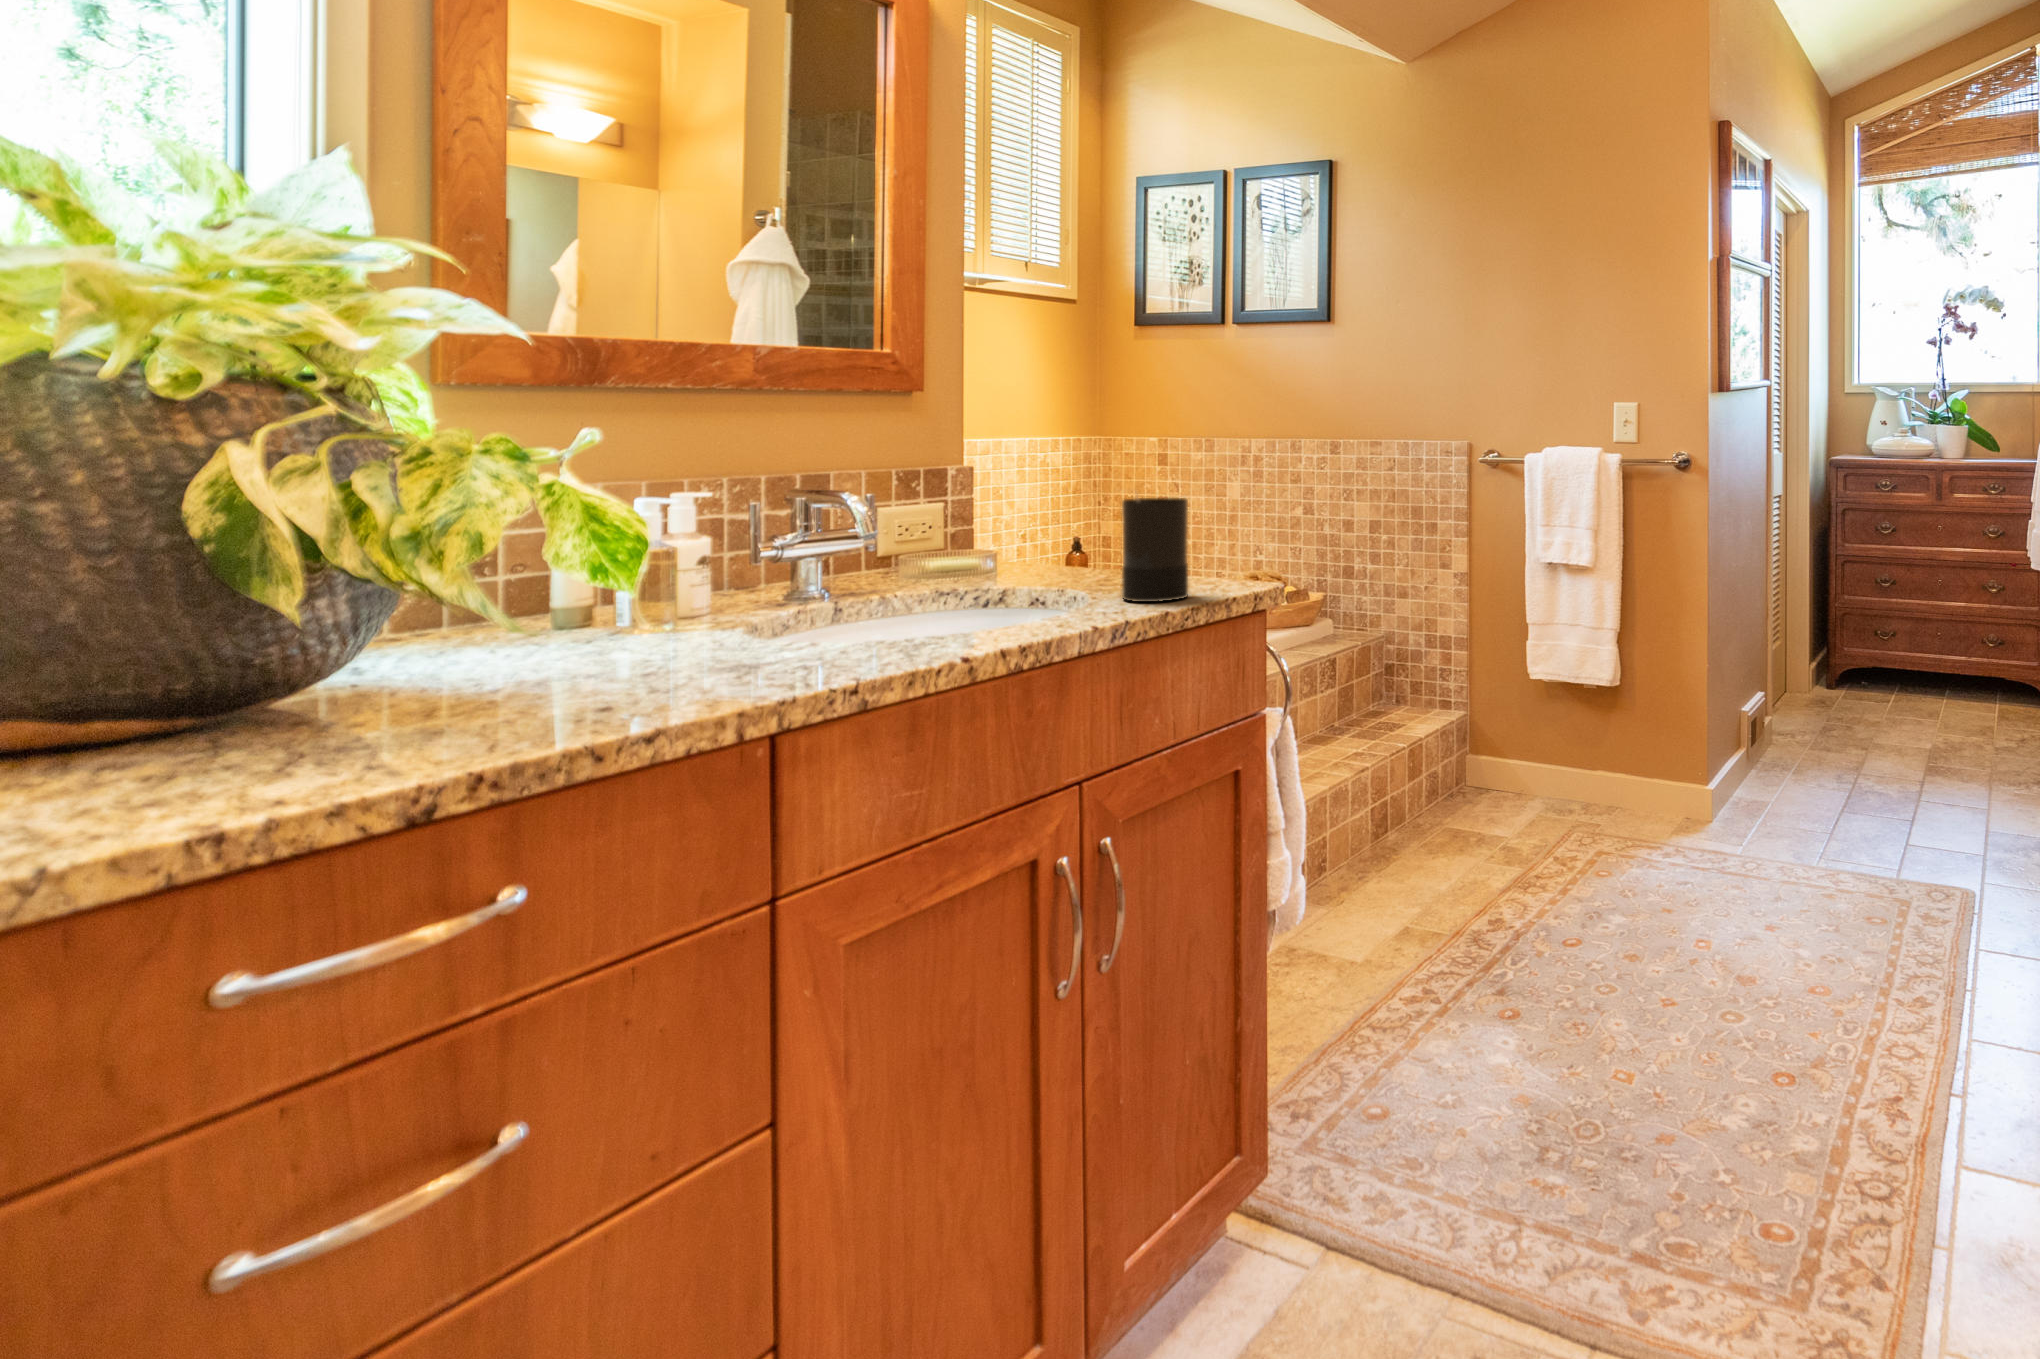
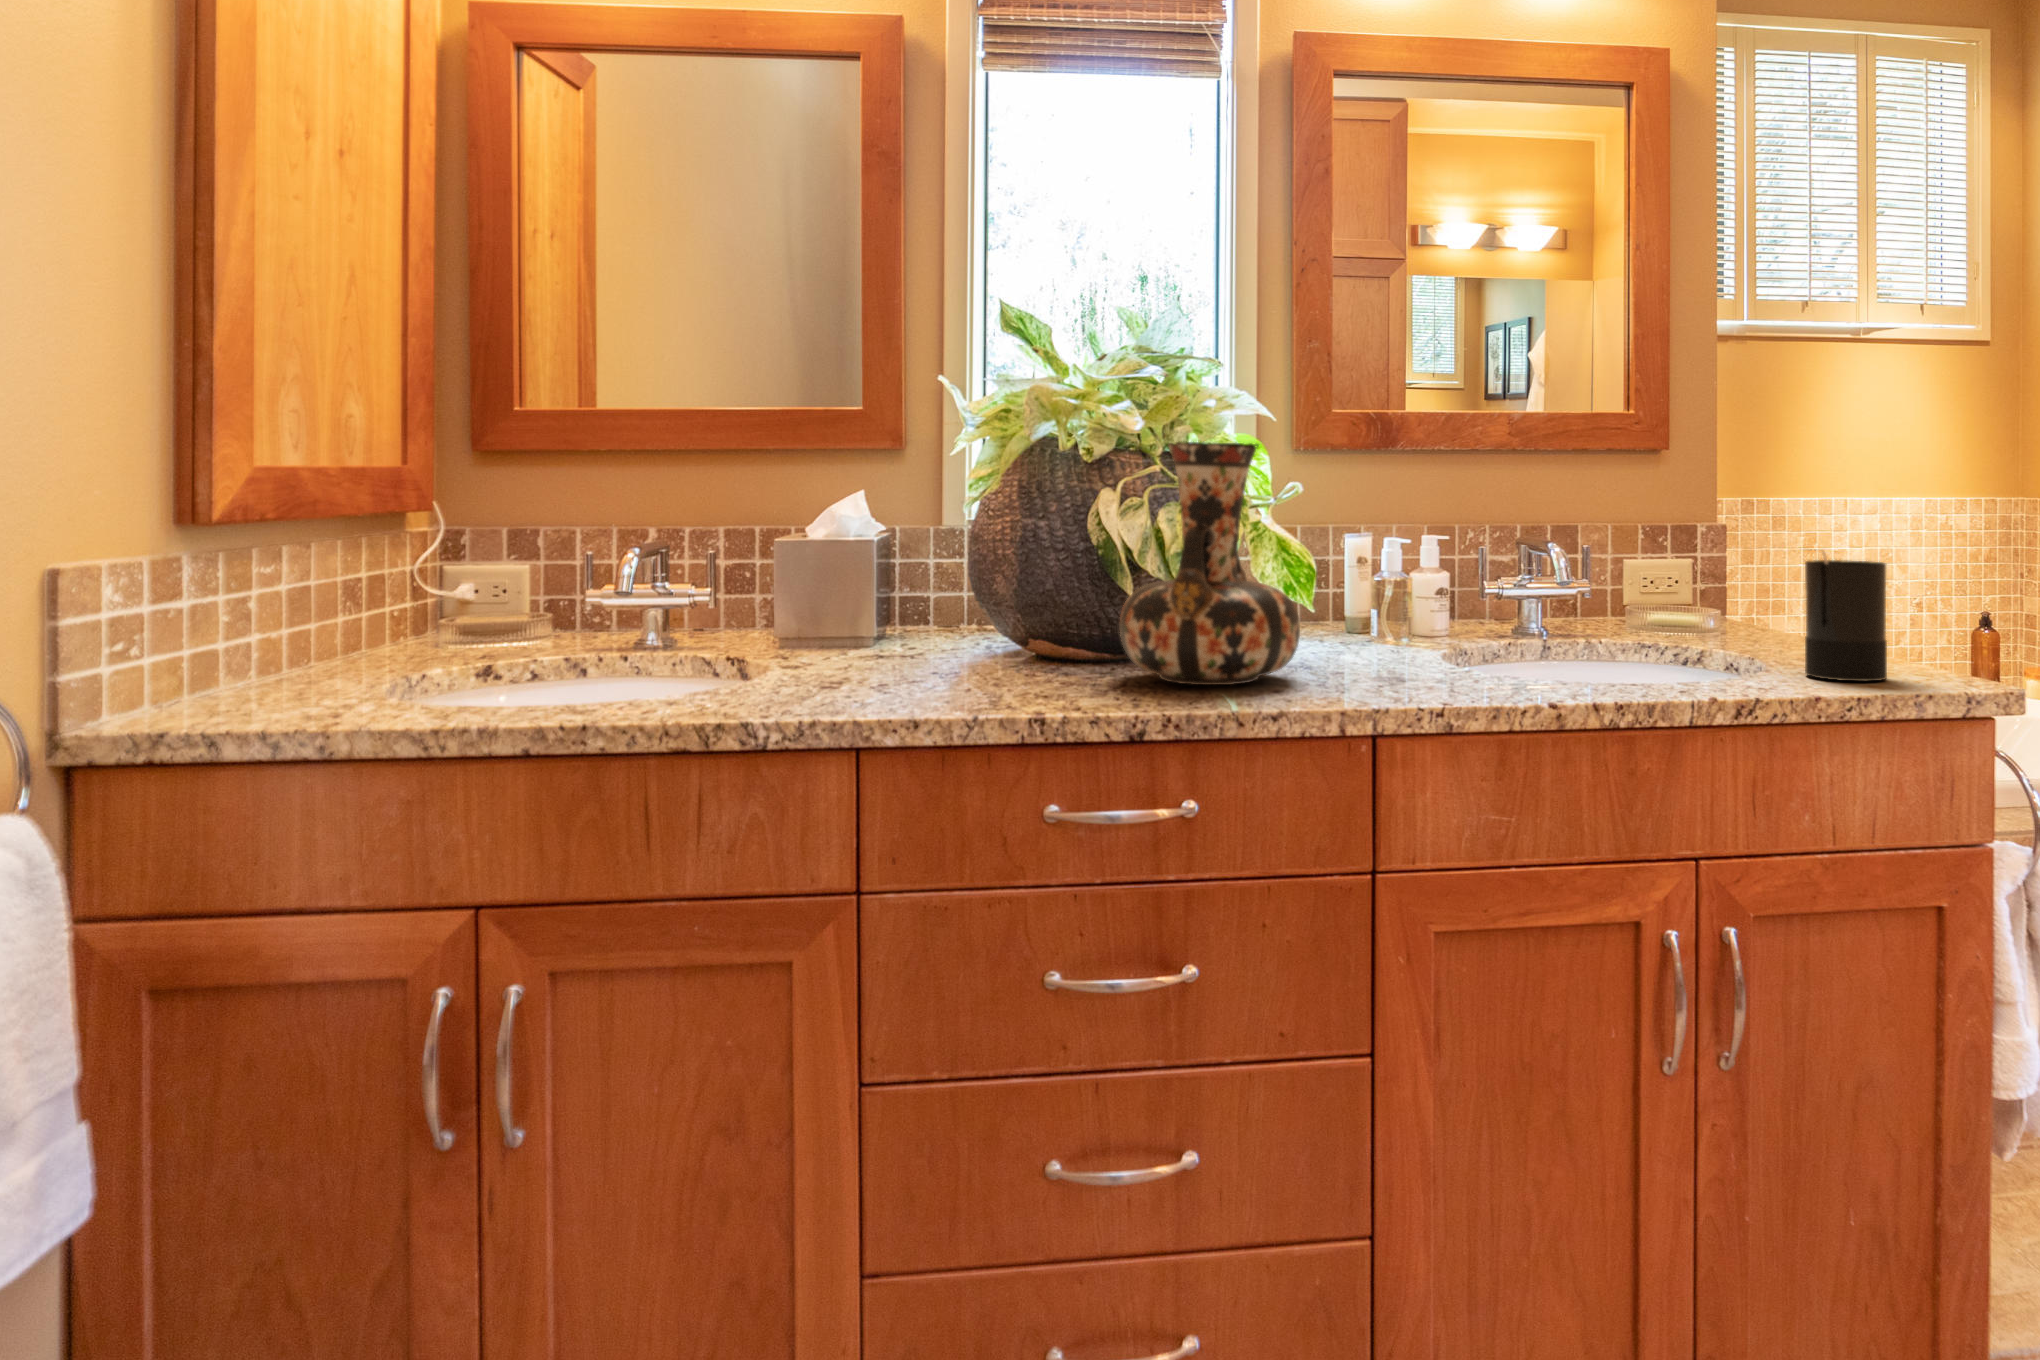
decorative vase: none [302,385,619,719] -> present [1120,442,1300,685]

